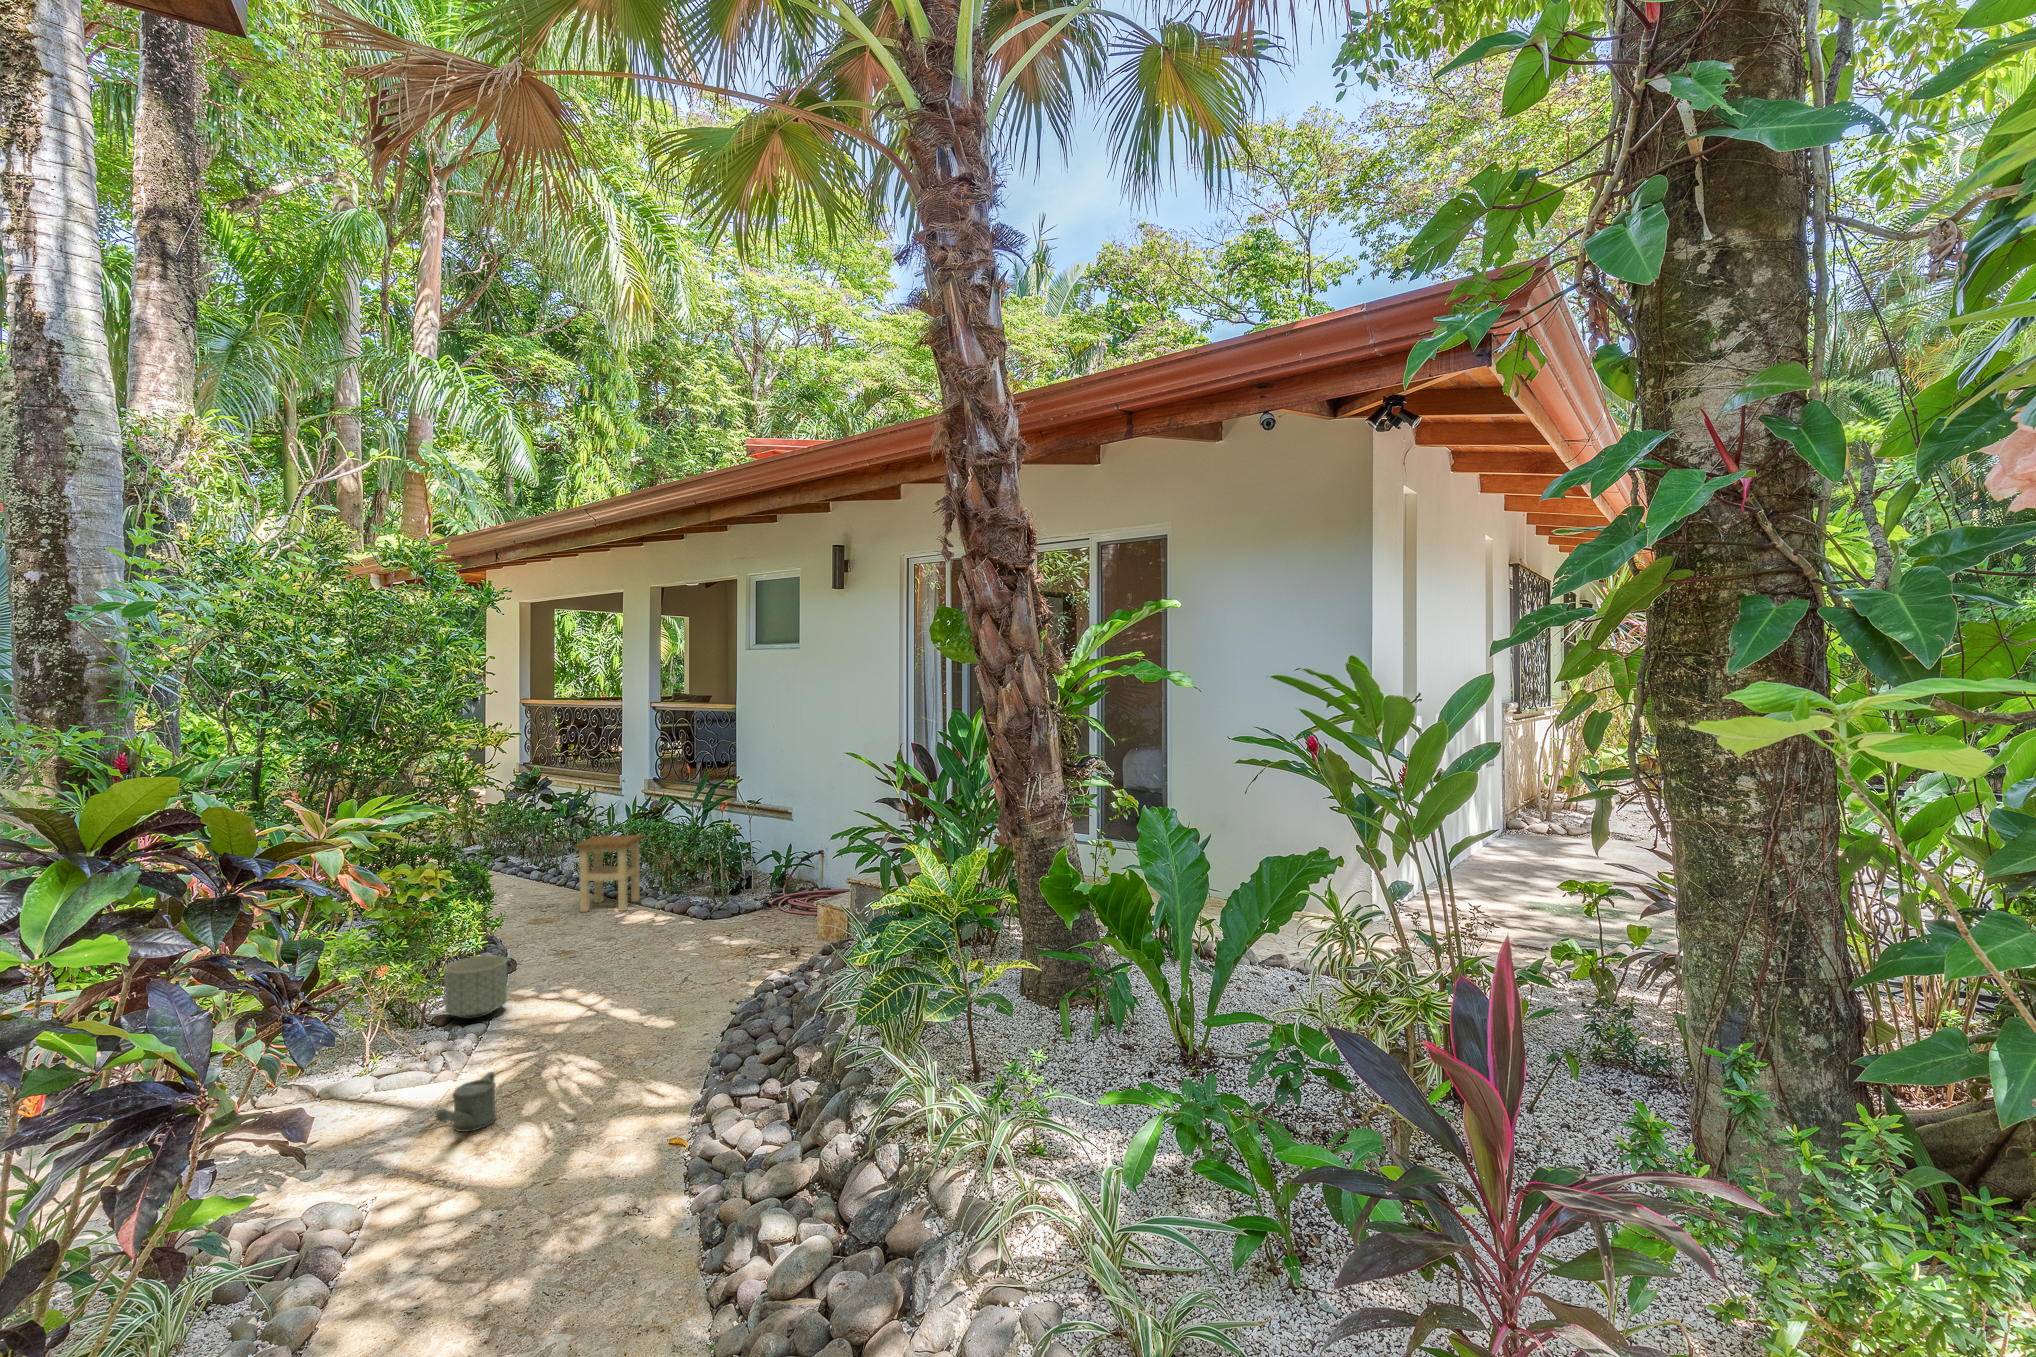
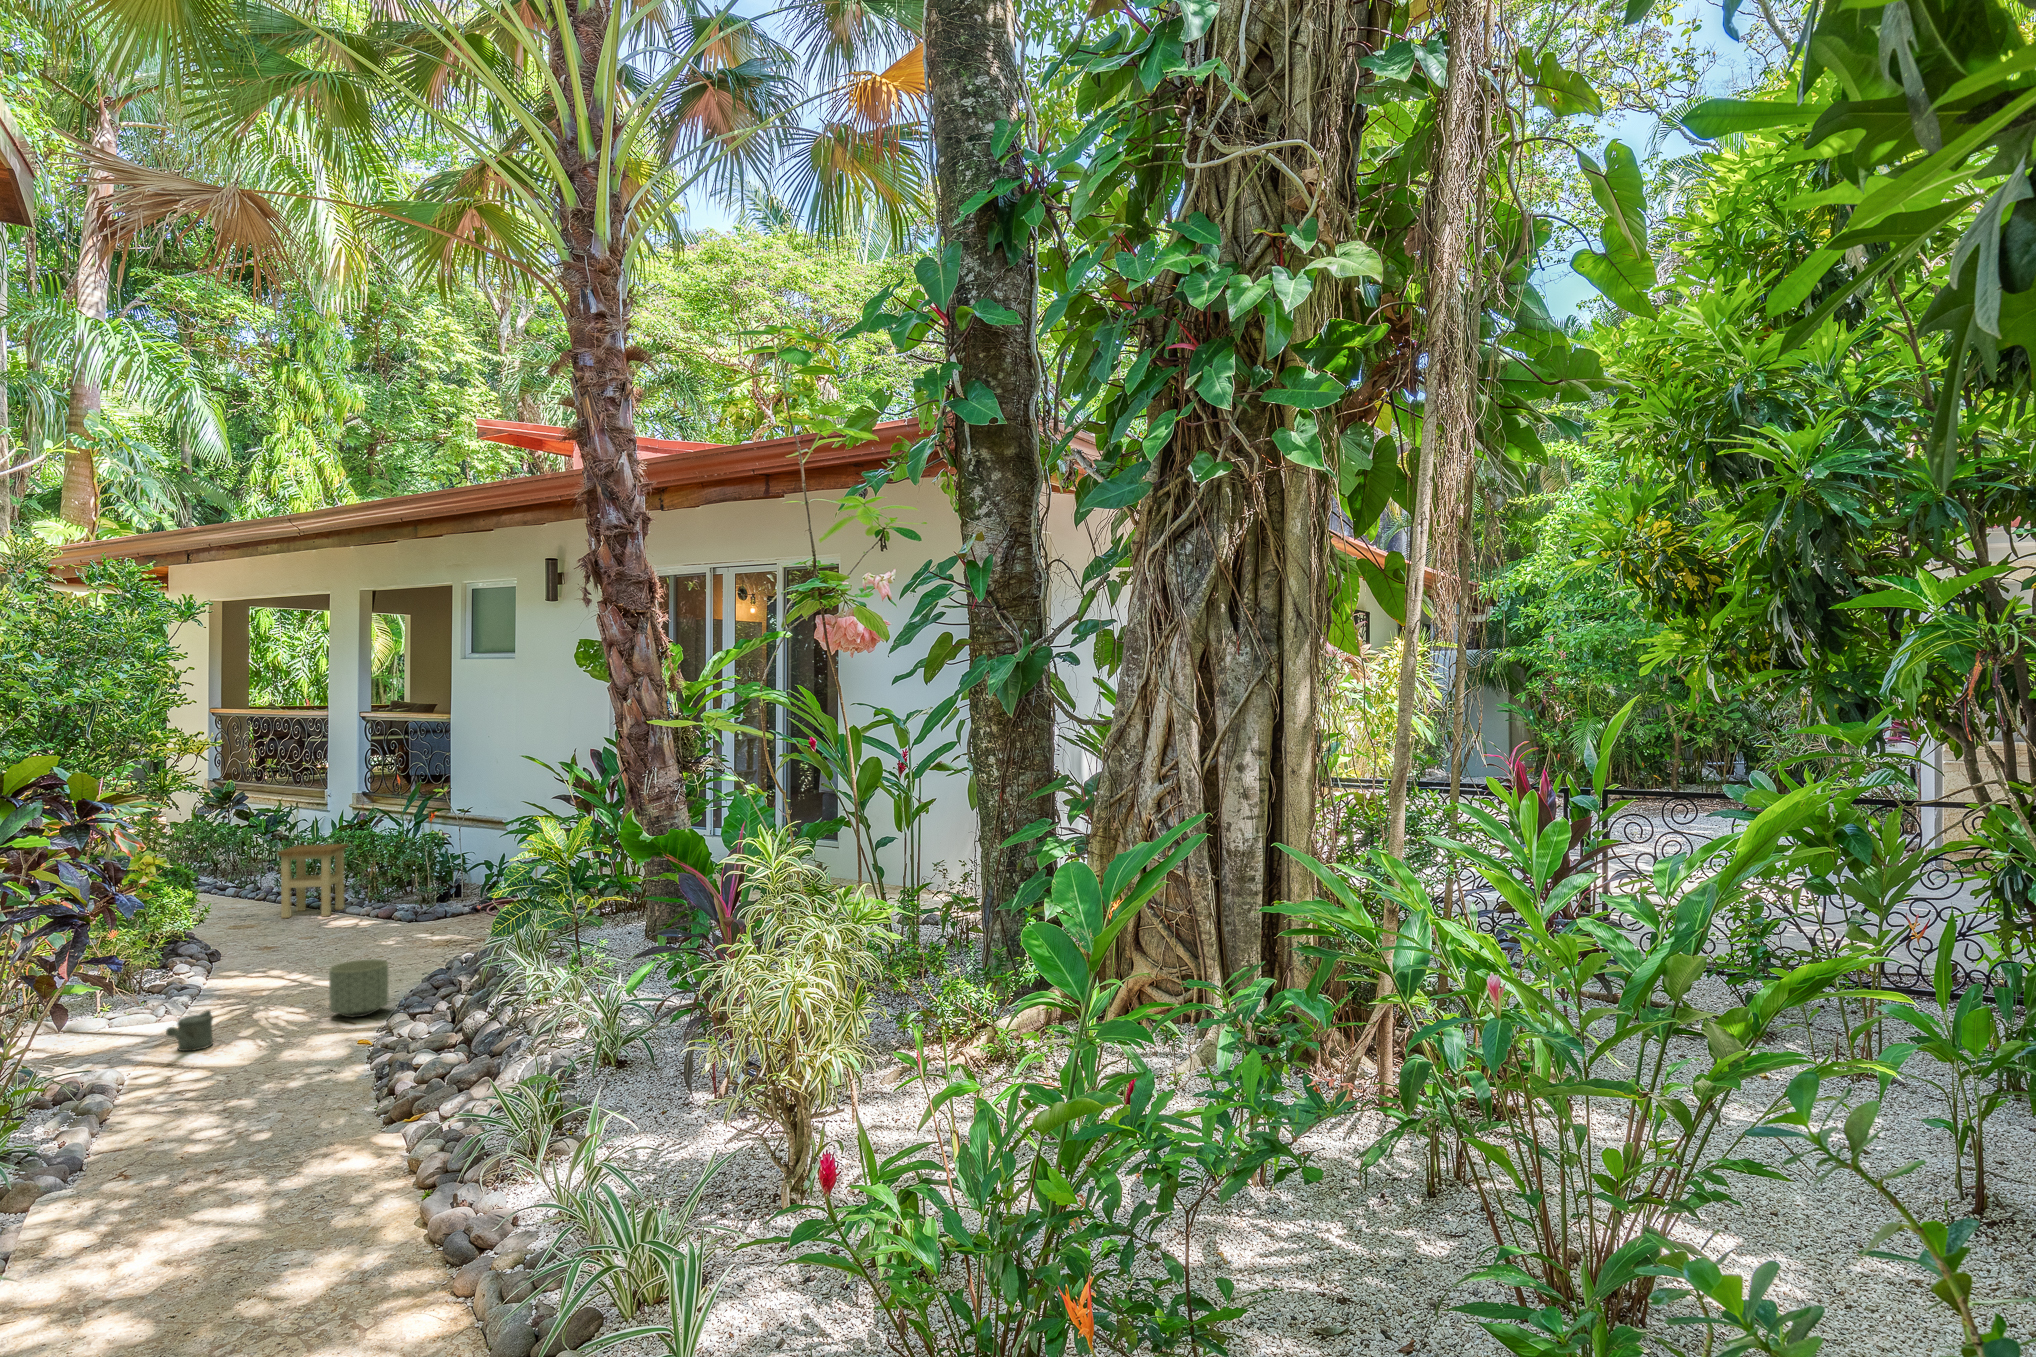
planter: present [444,955,507,1019] -> present [329,959,388,1017]

